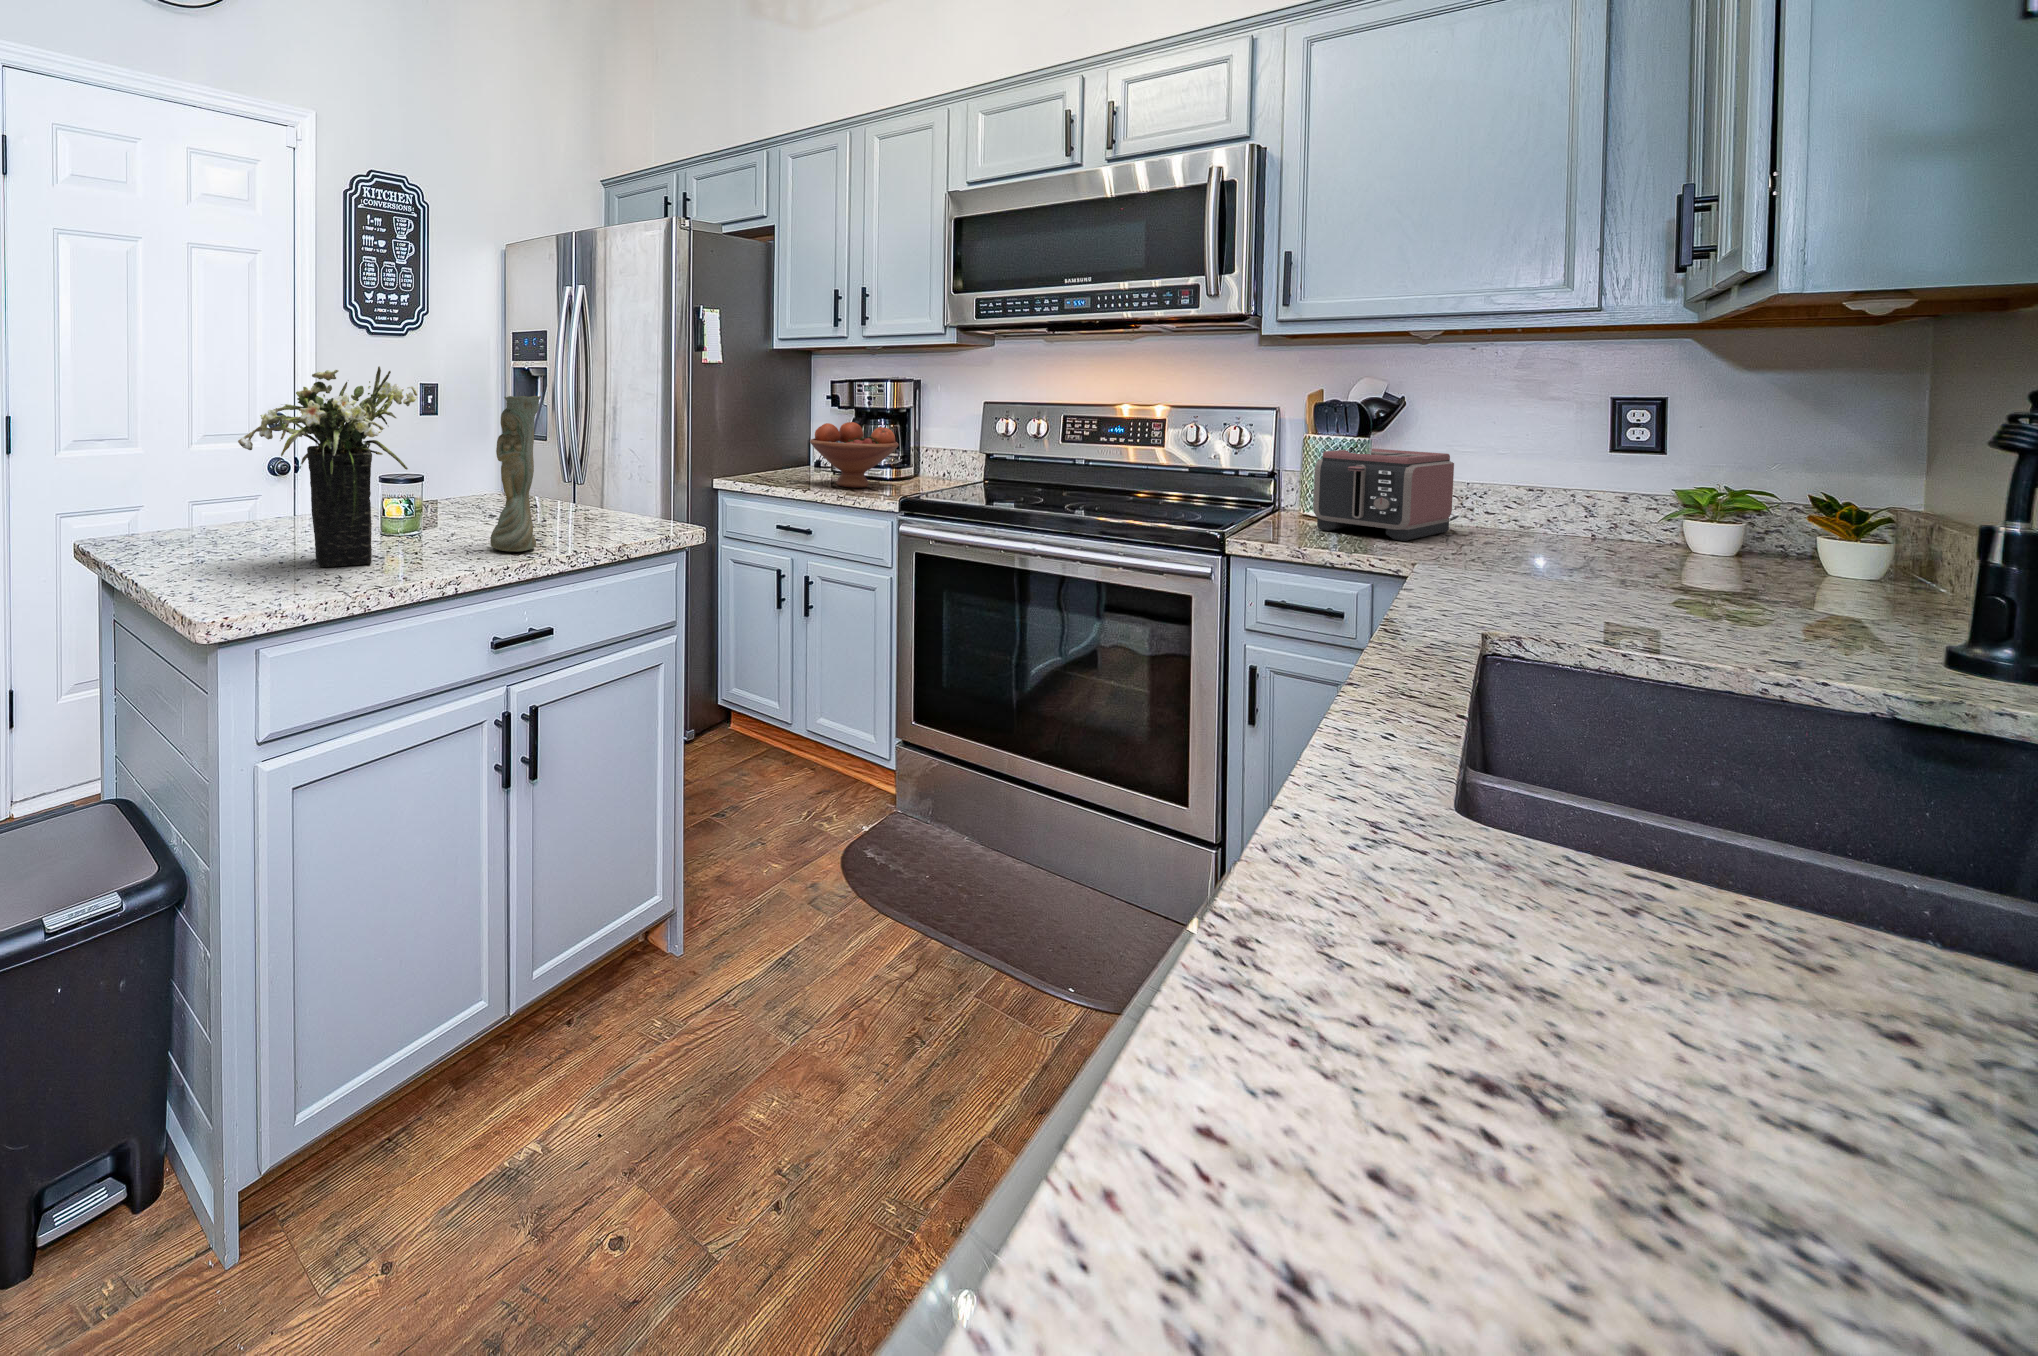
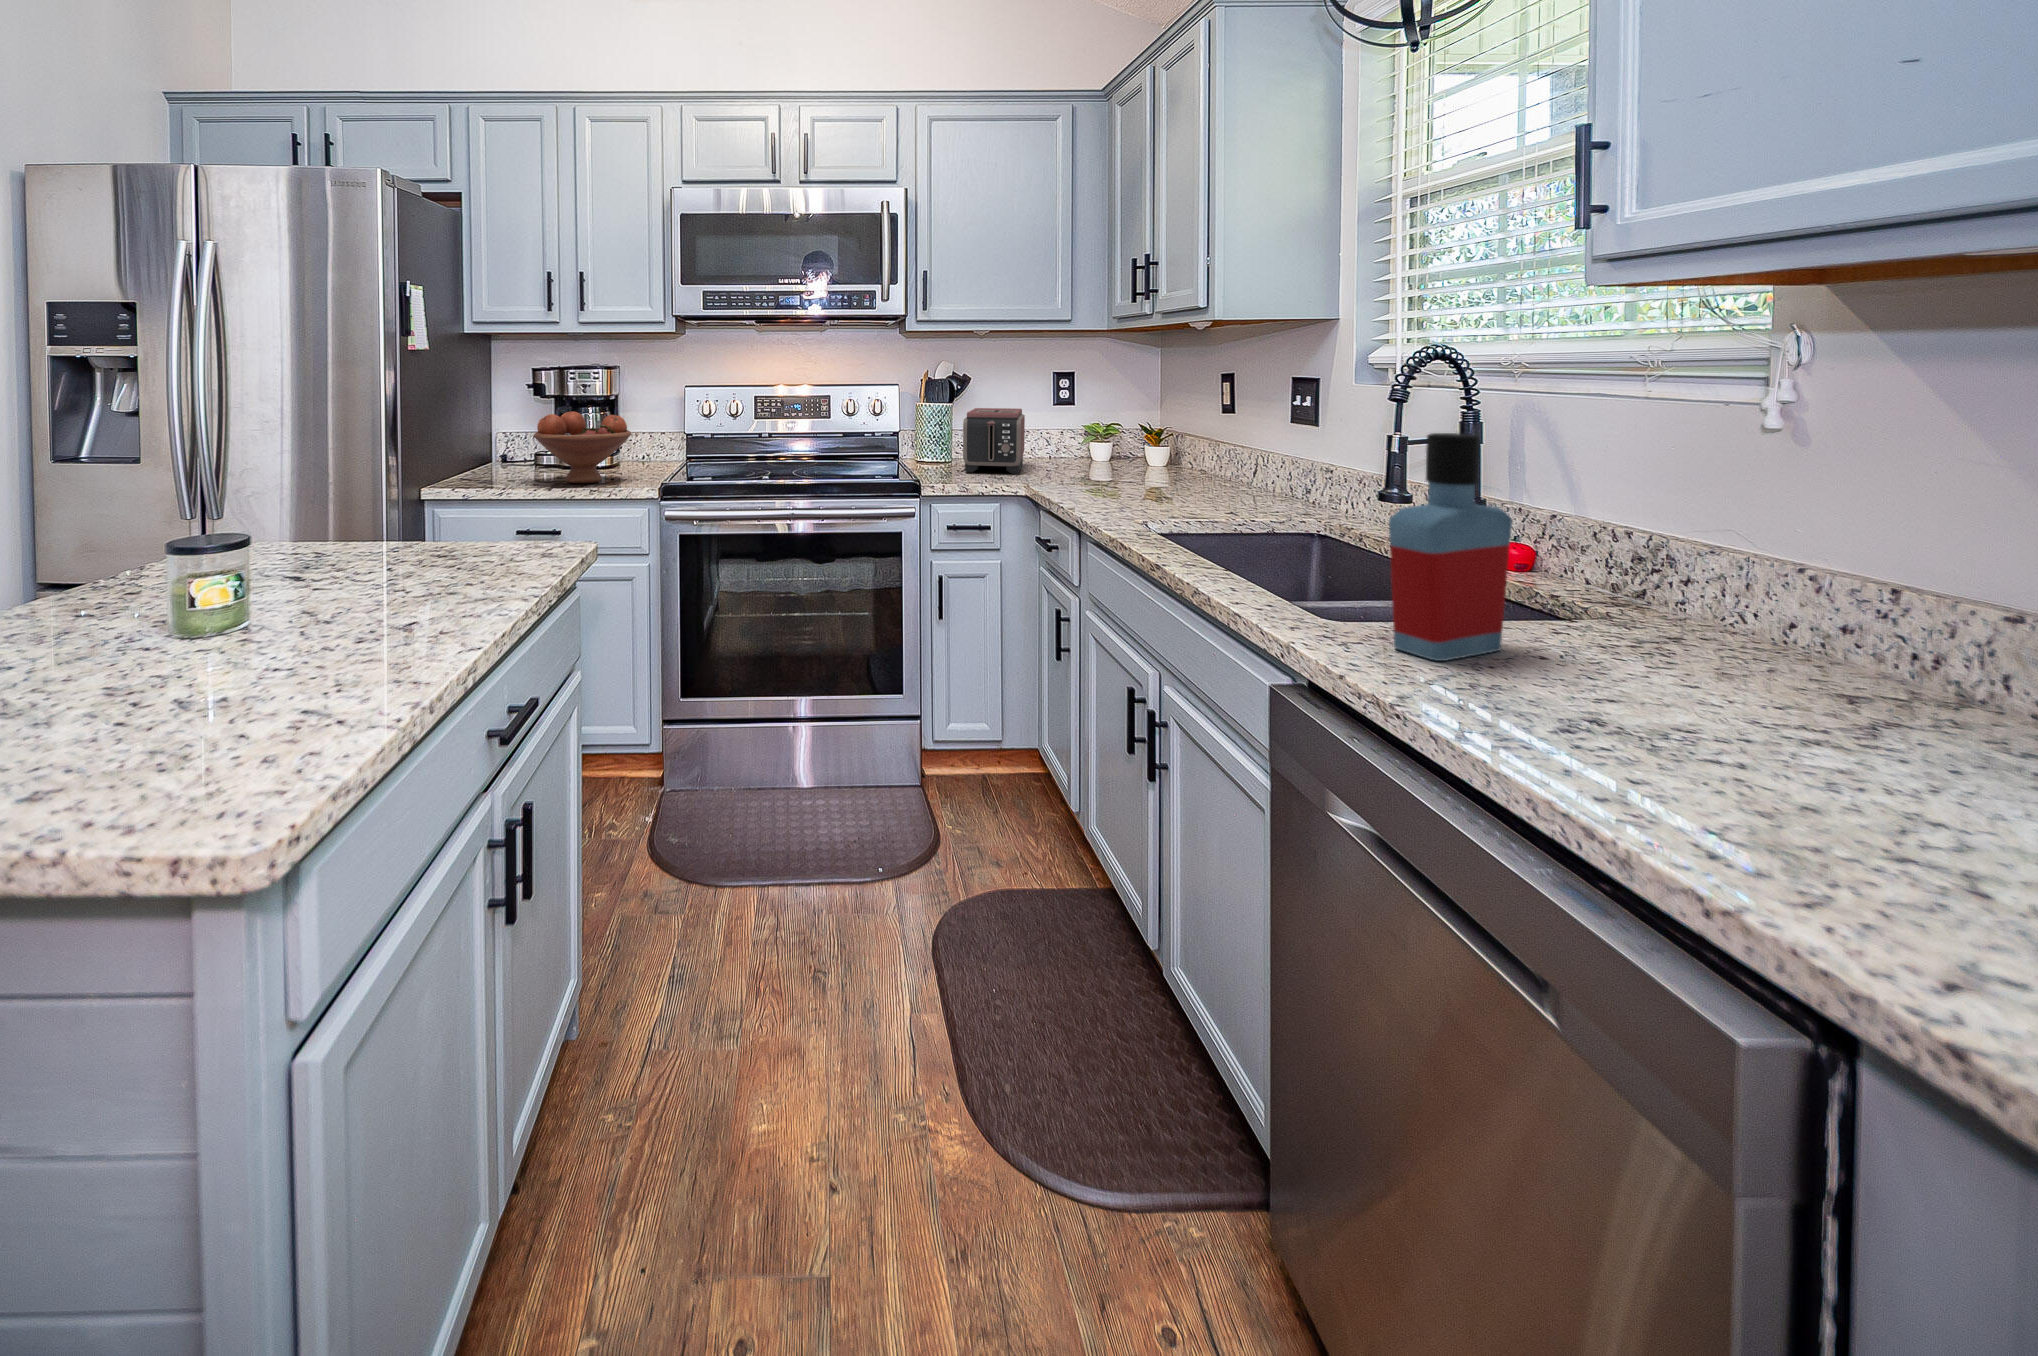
flower arrangement: present [238,366,417,567] -> none [32,365,365,695]
vase: present [490,396,541,552] -> none [396,398,463,613]
bottle: none [1440,514,1827,985] -> present [1389,433,1512,661]

